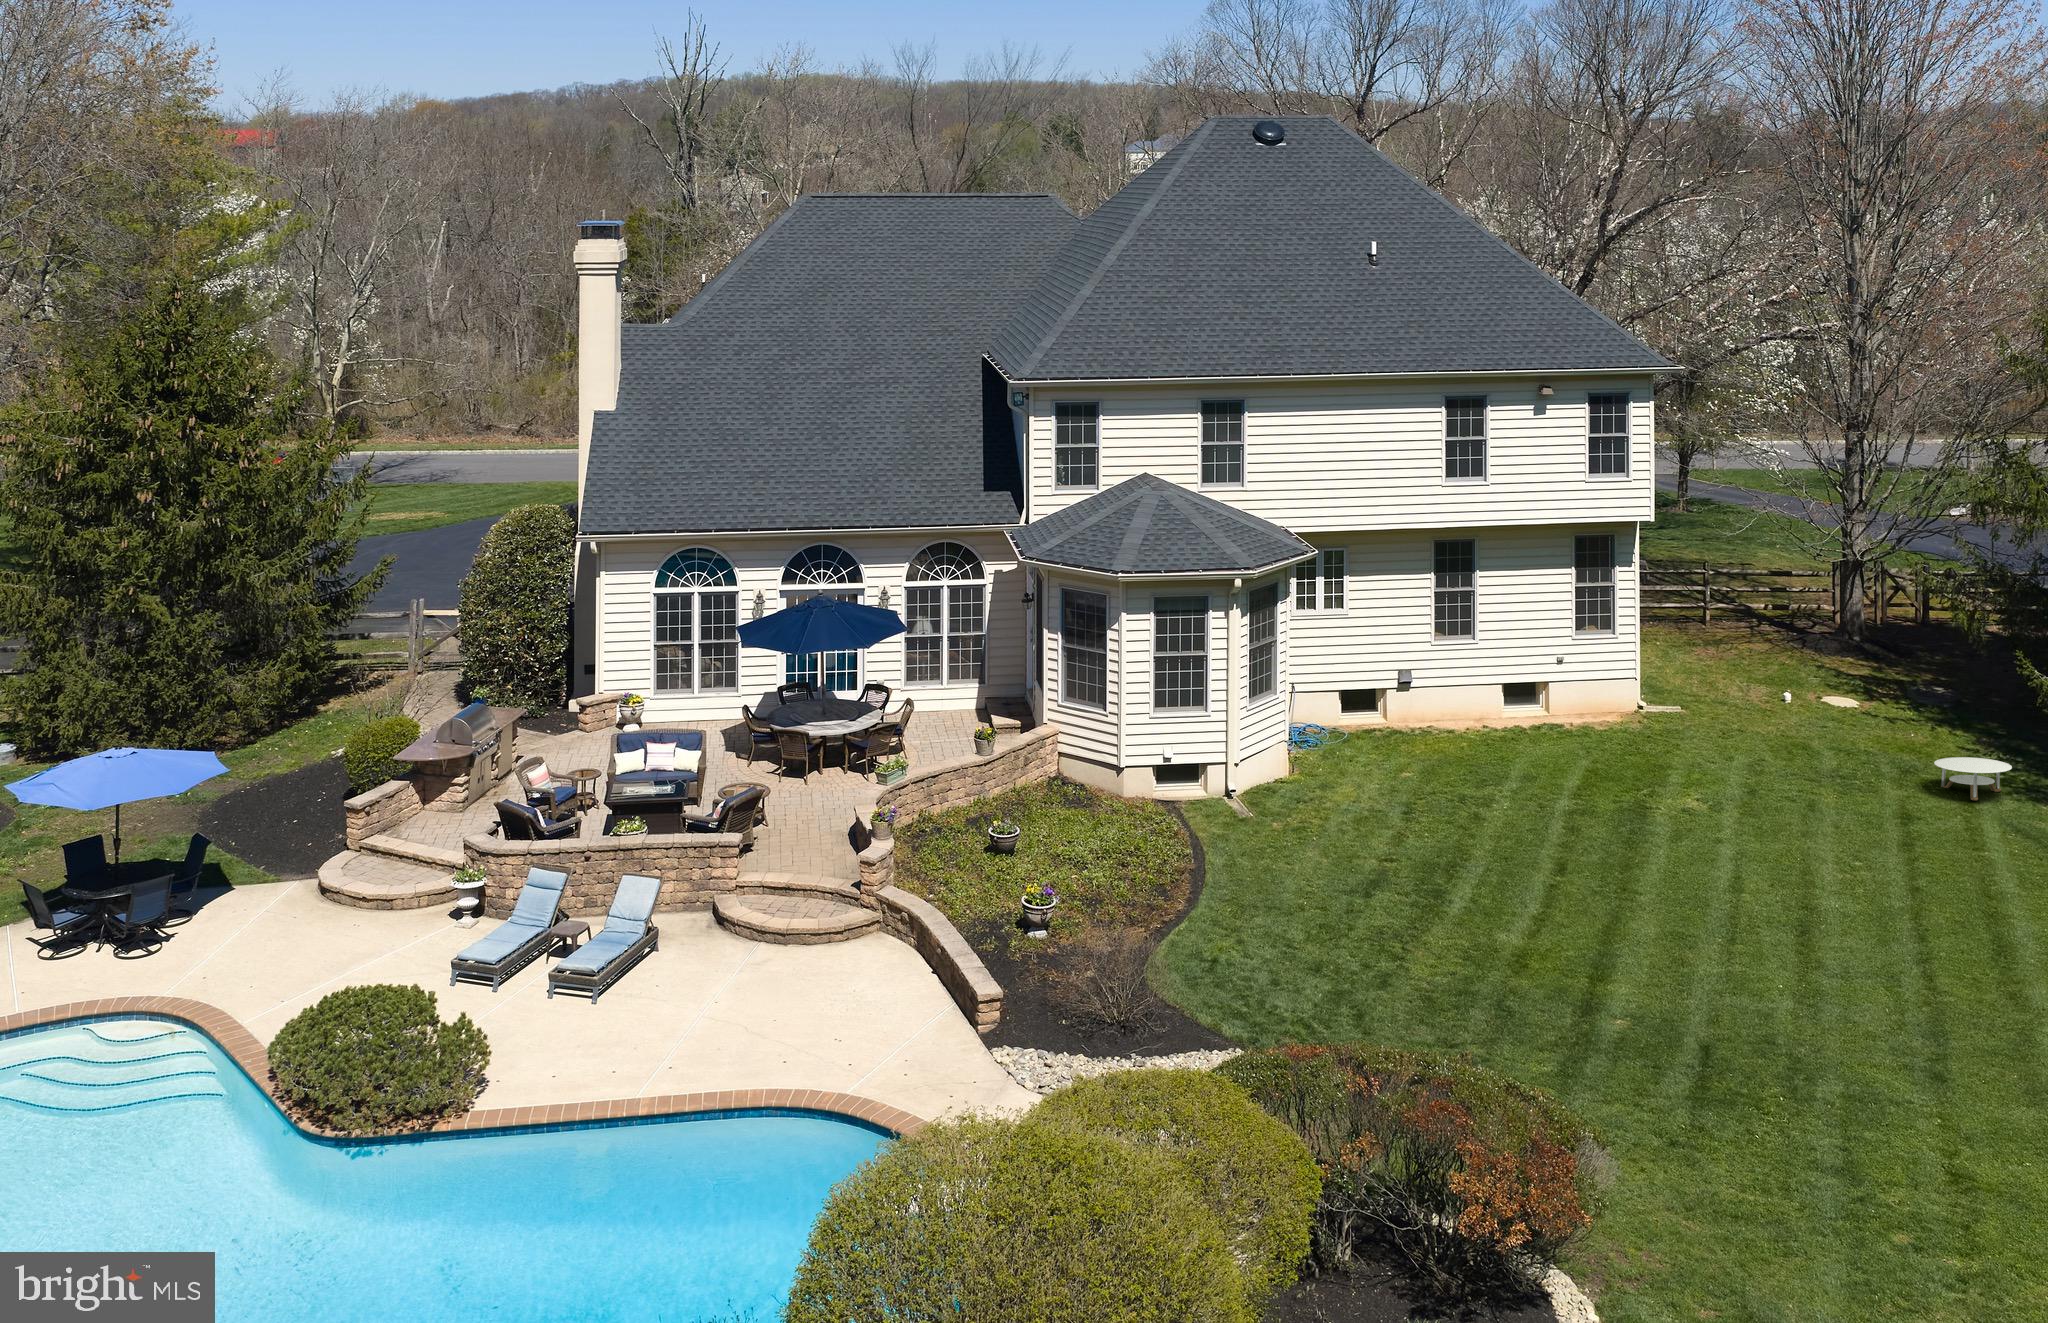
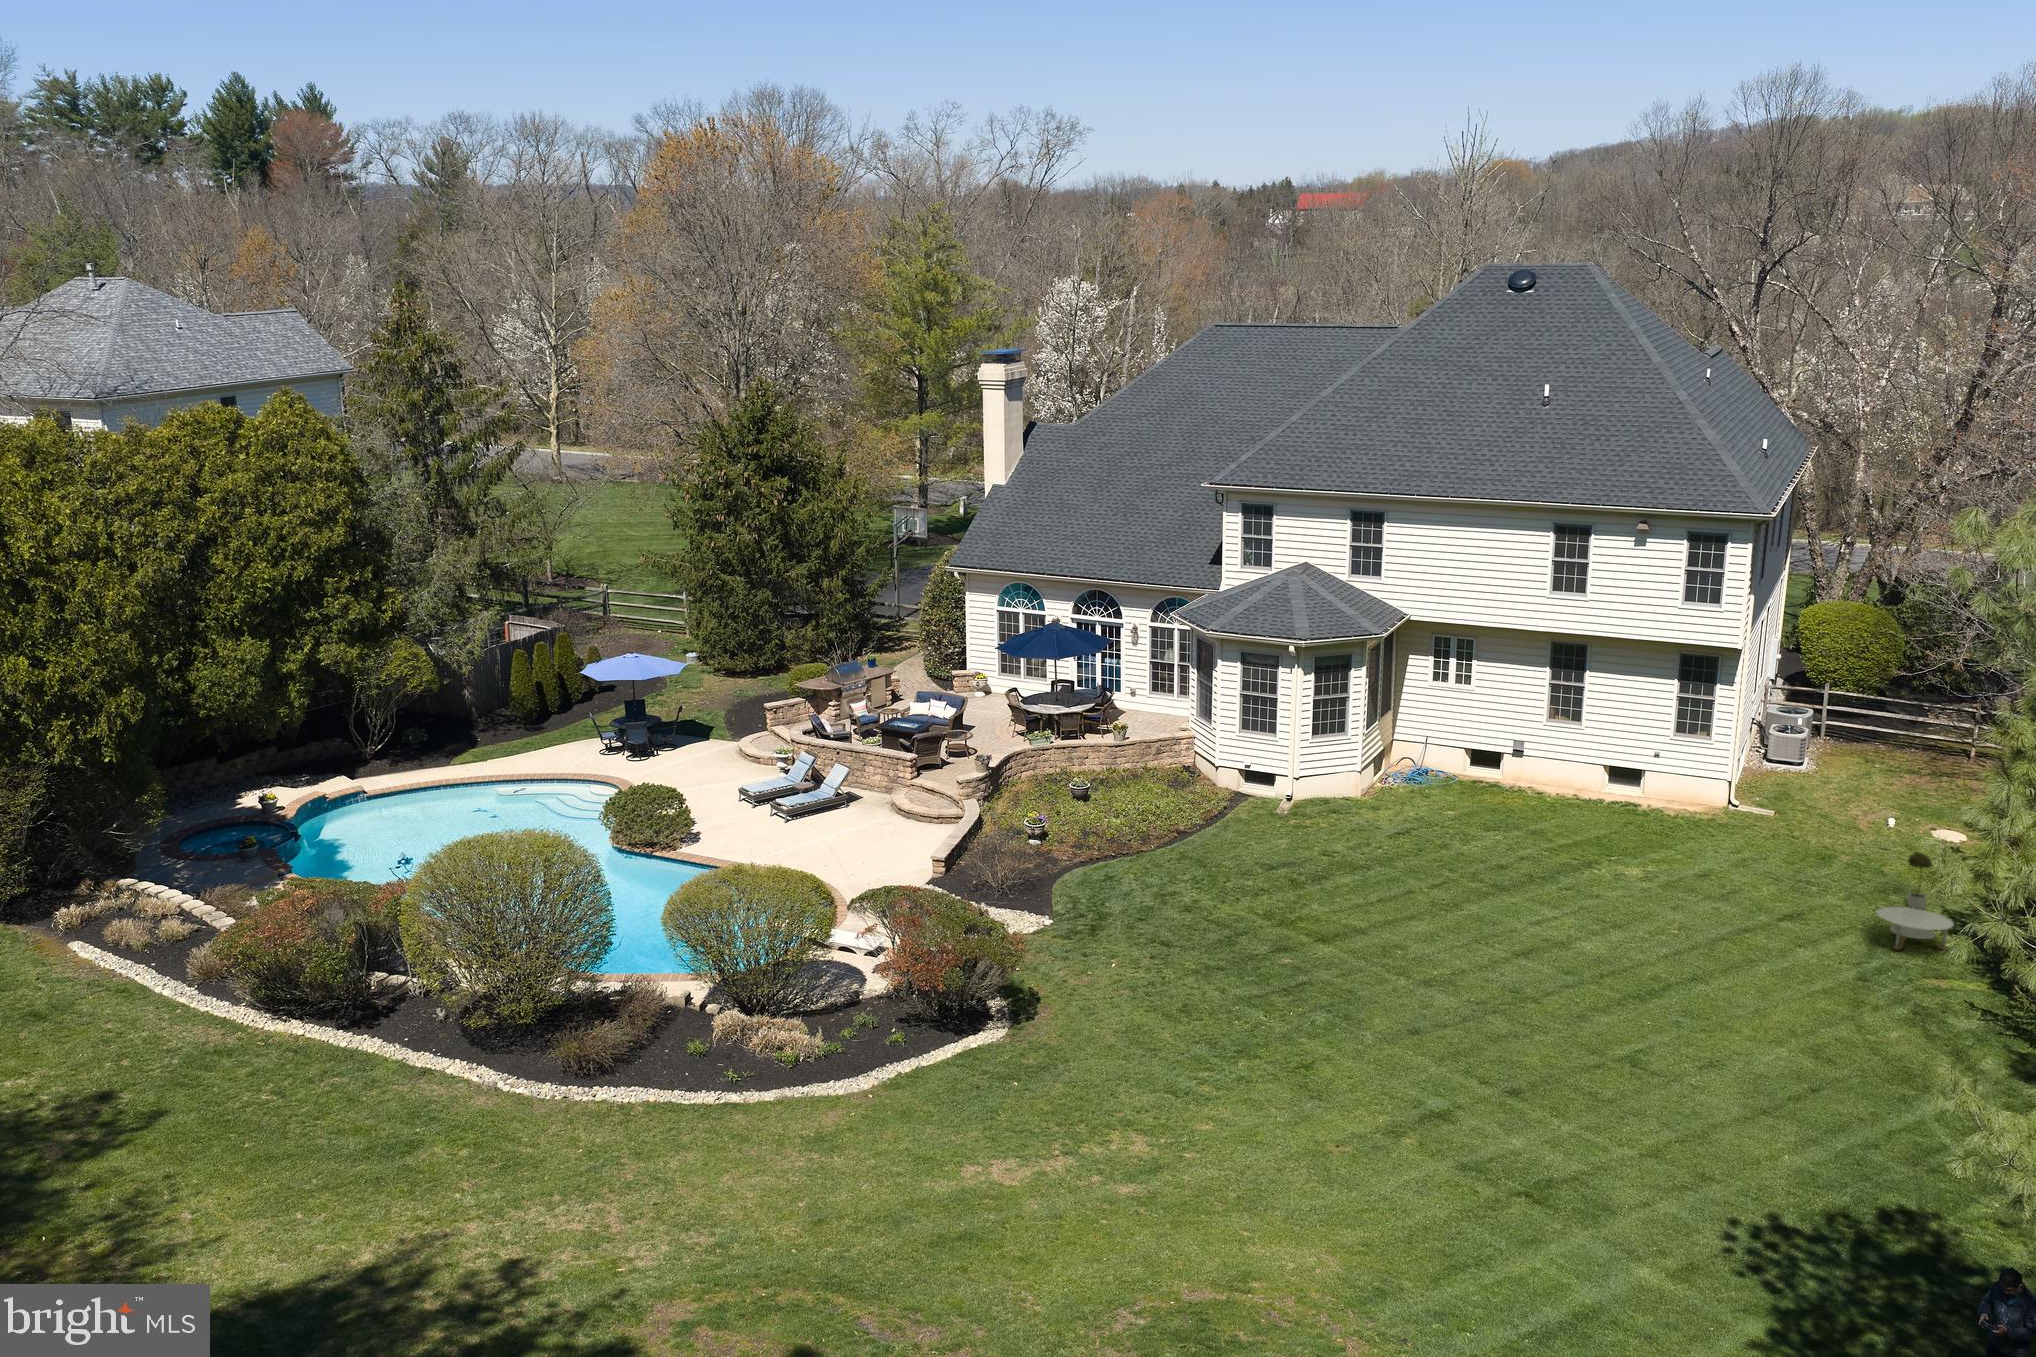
potted tree: none [1902,703,1927,762] -> present [1908,852,1933,909]

